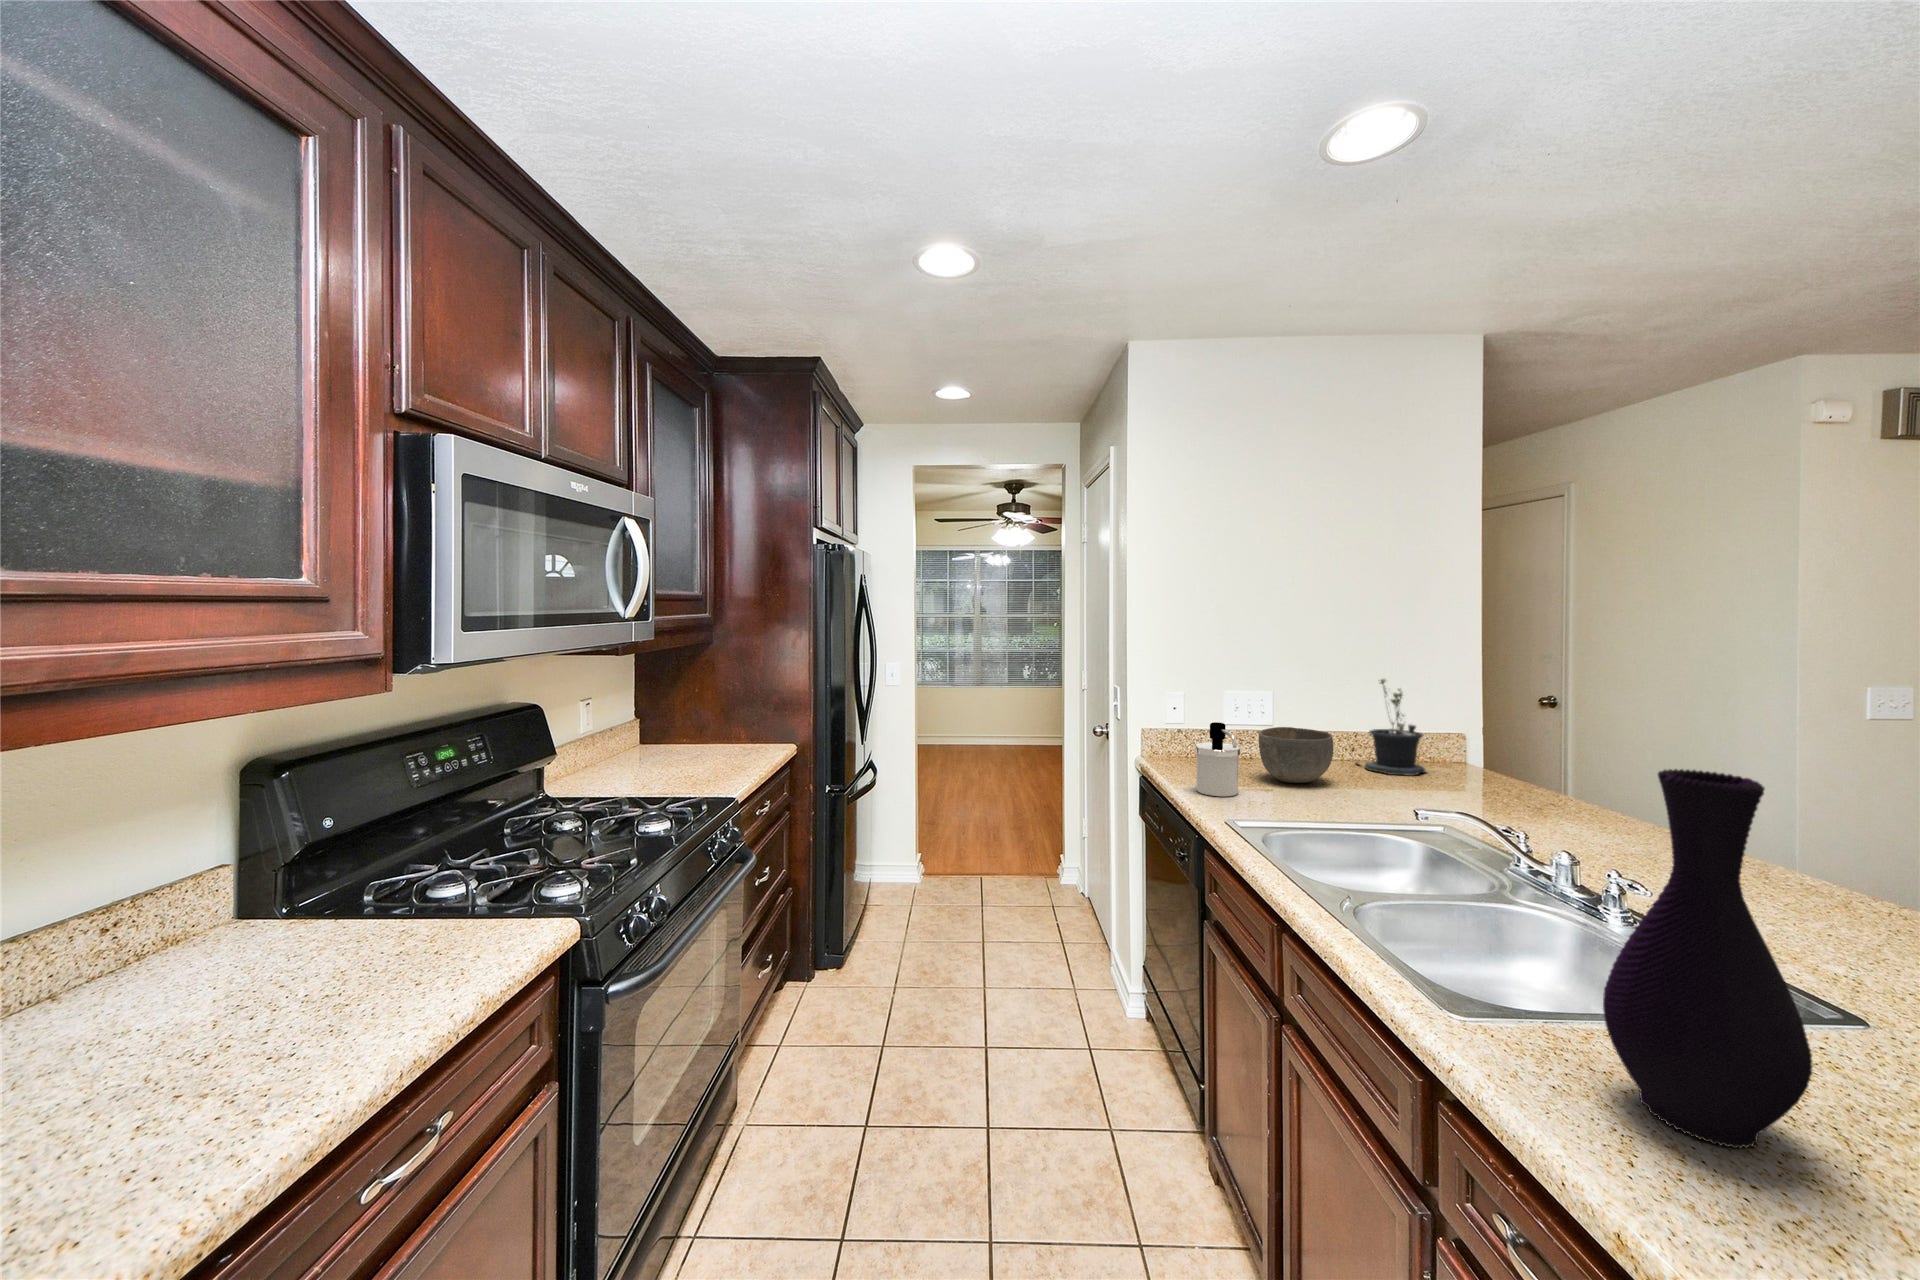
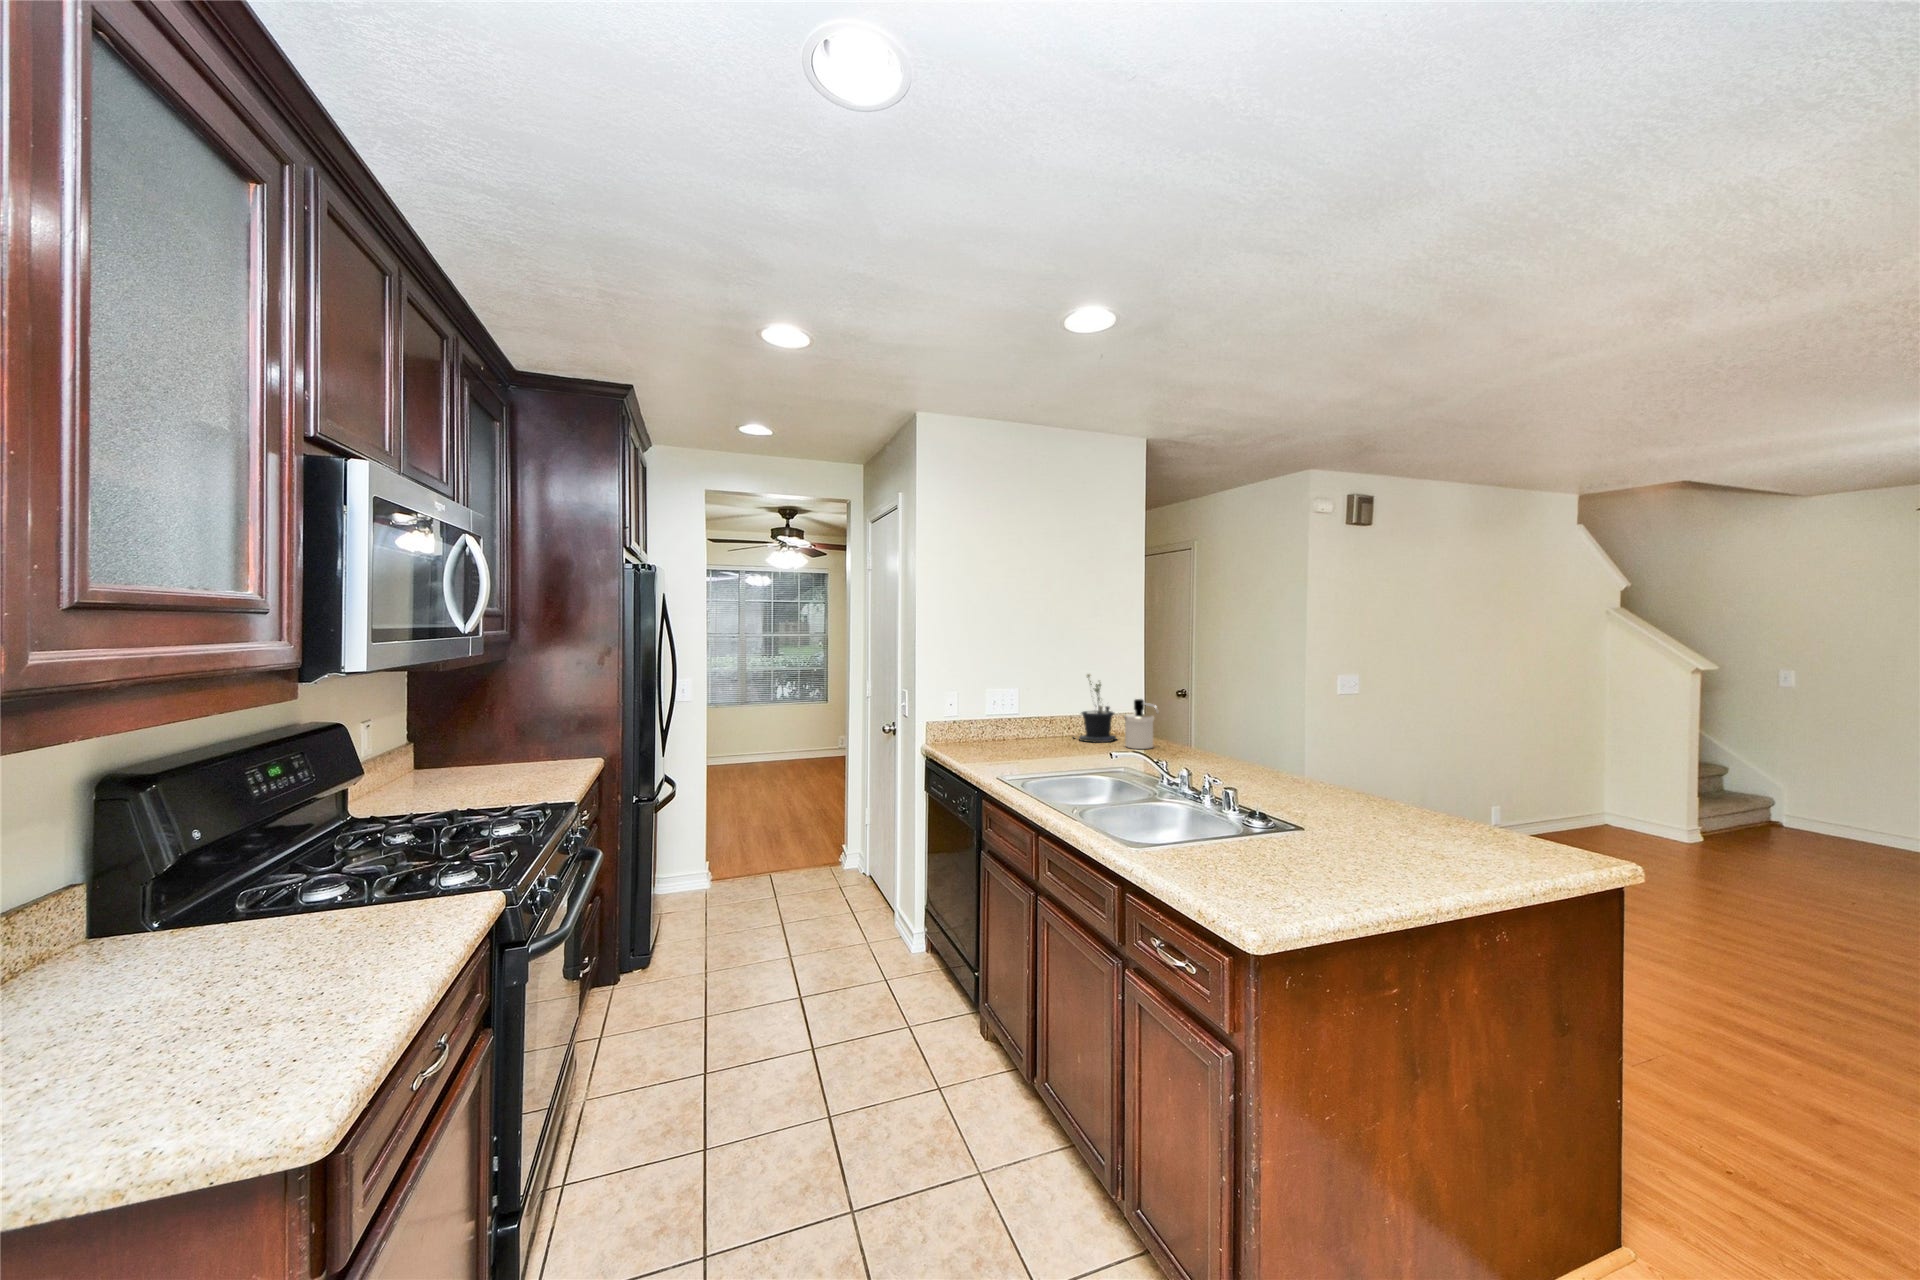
soap dispenser: present [1195,722,1240,797] -> present [1124,699,1159,749]
bowl: present [1259,727,1334,783] -> none [1009,712,1059,752]
vase: present [1603,769,1812,1148] -> none [1193,698,1267,875]

